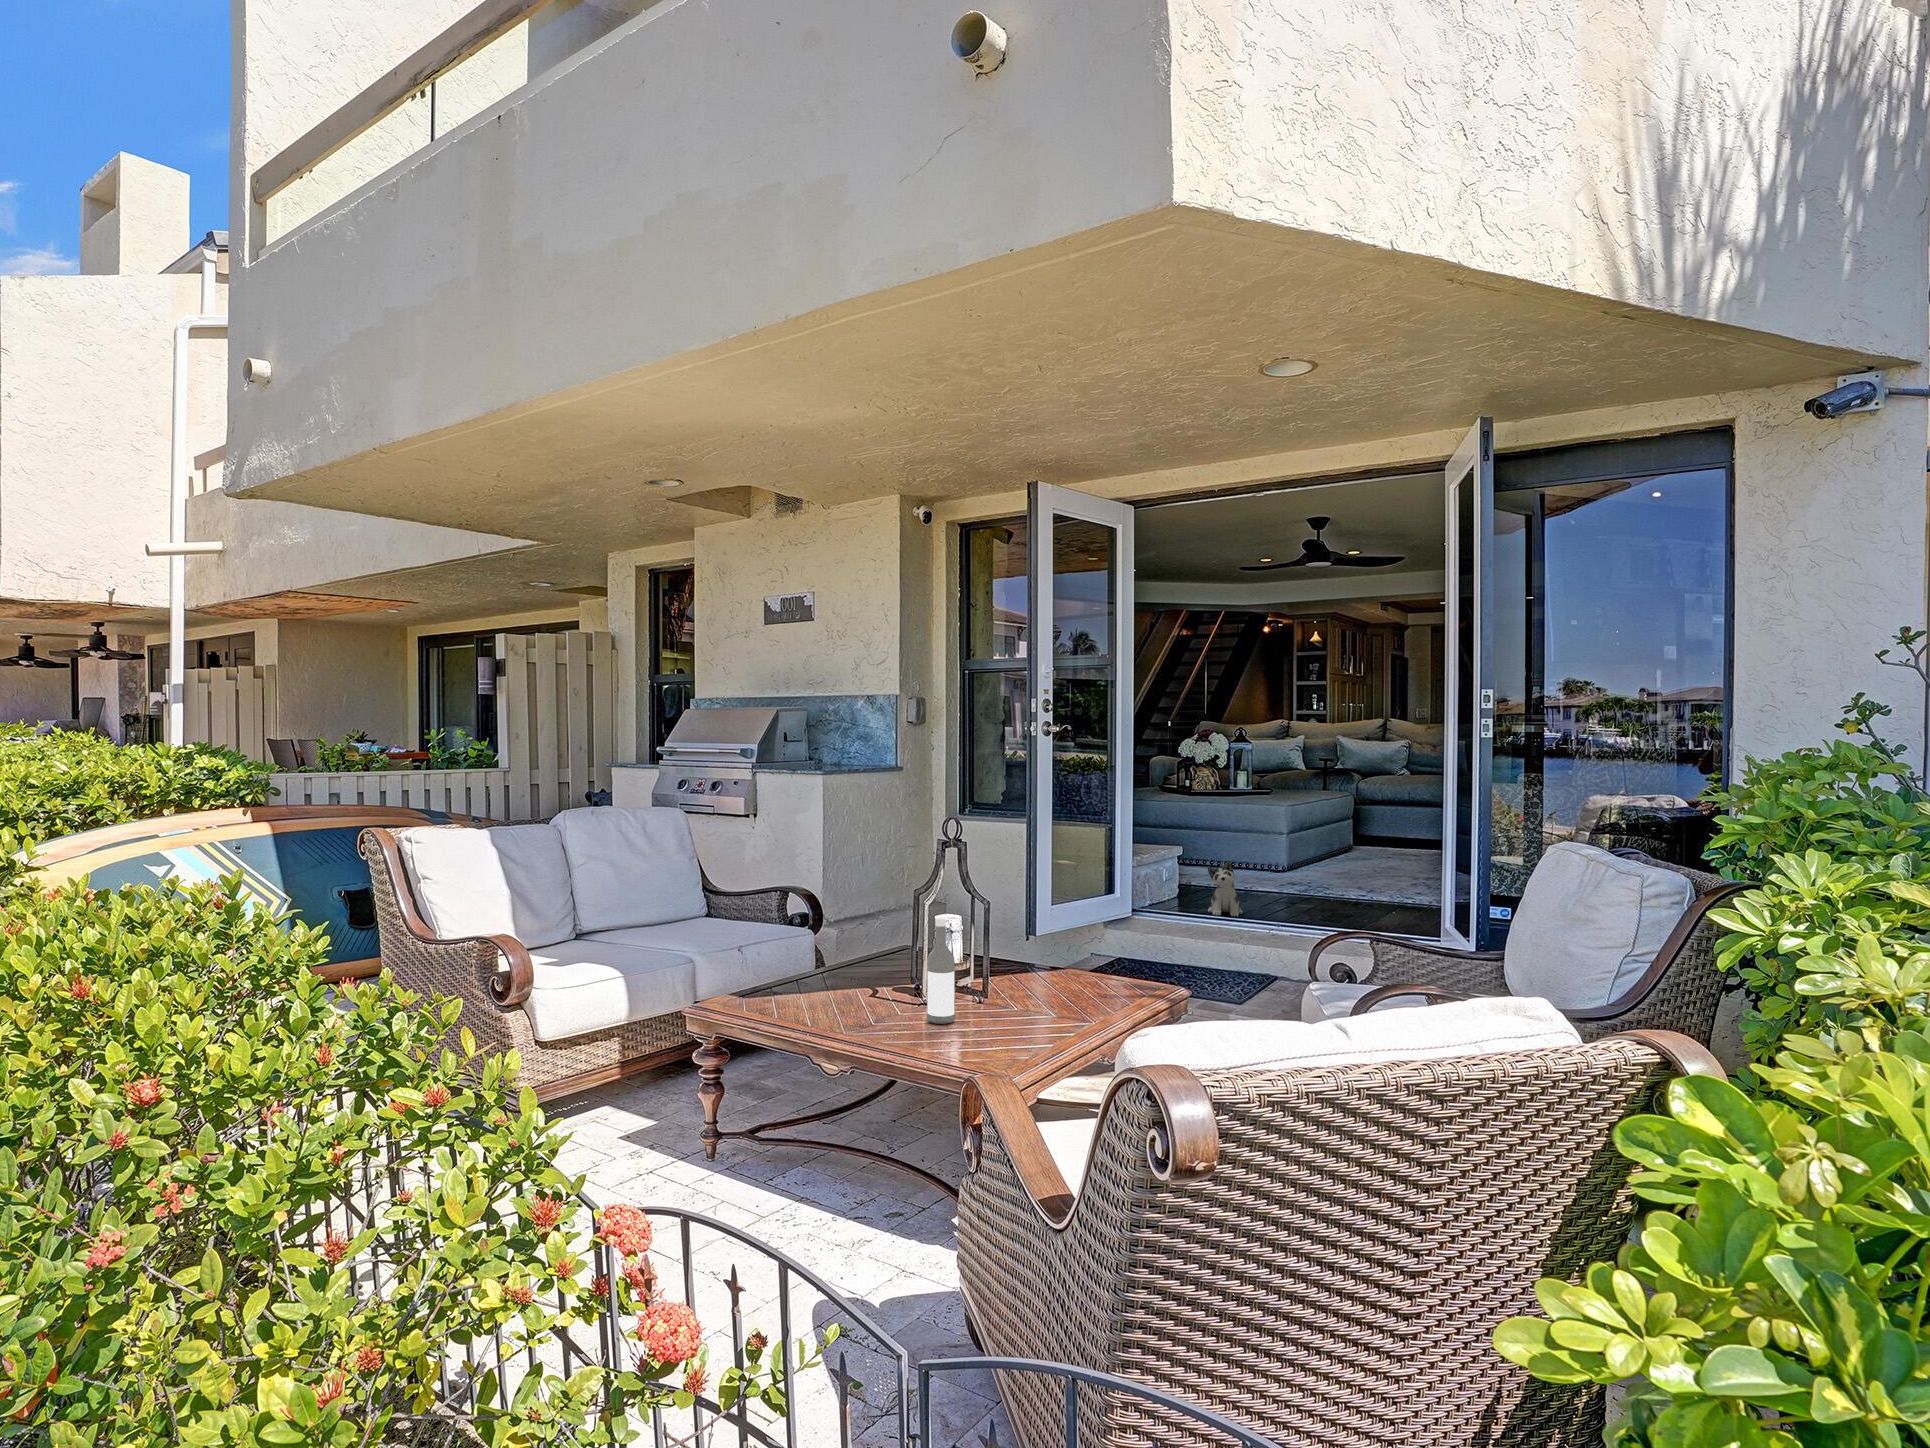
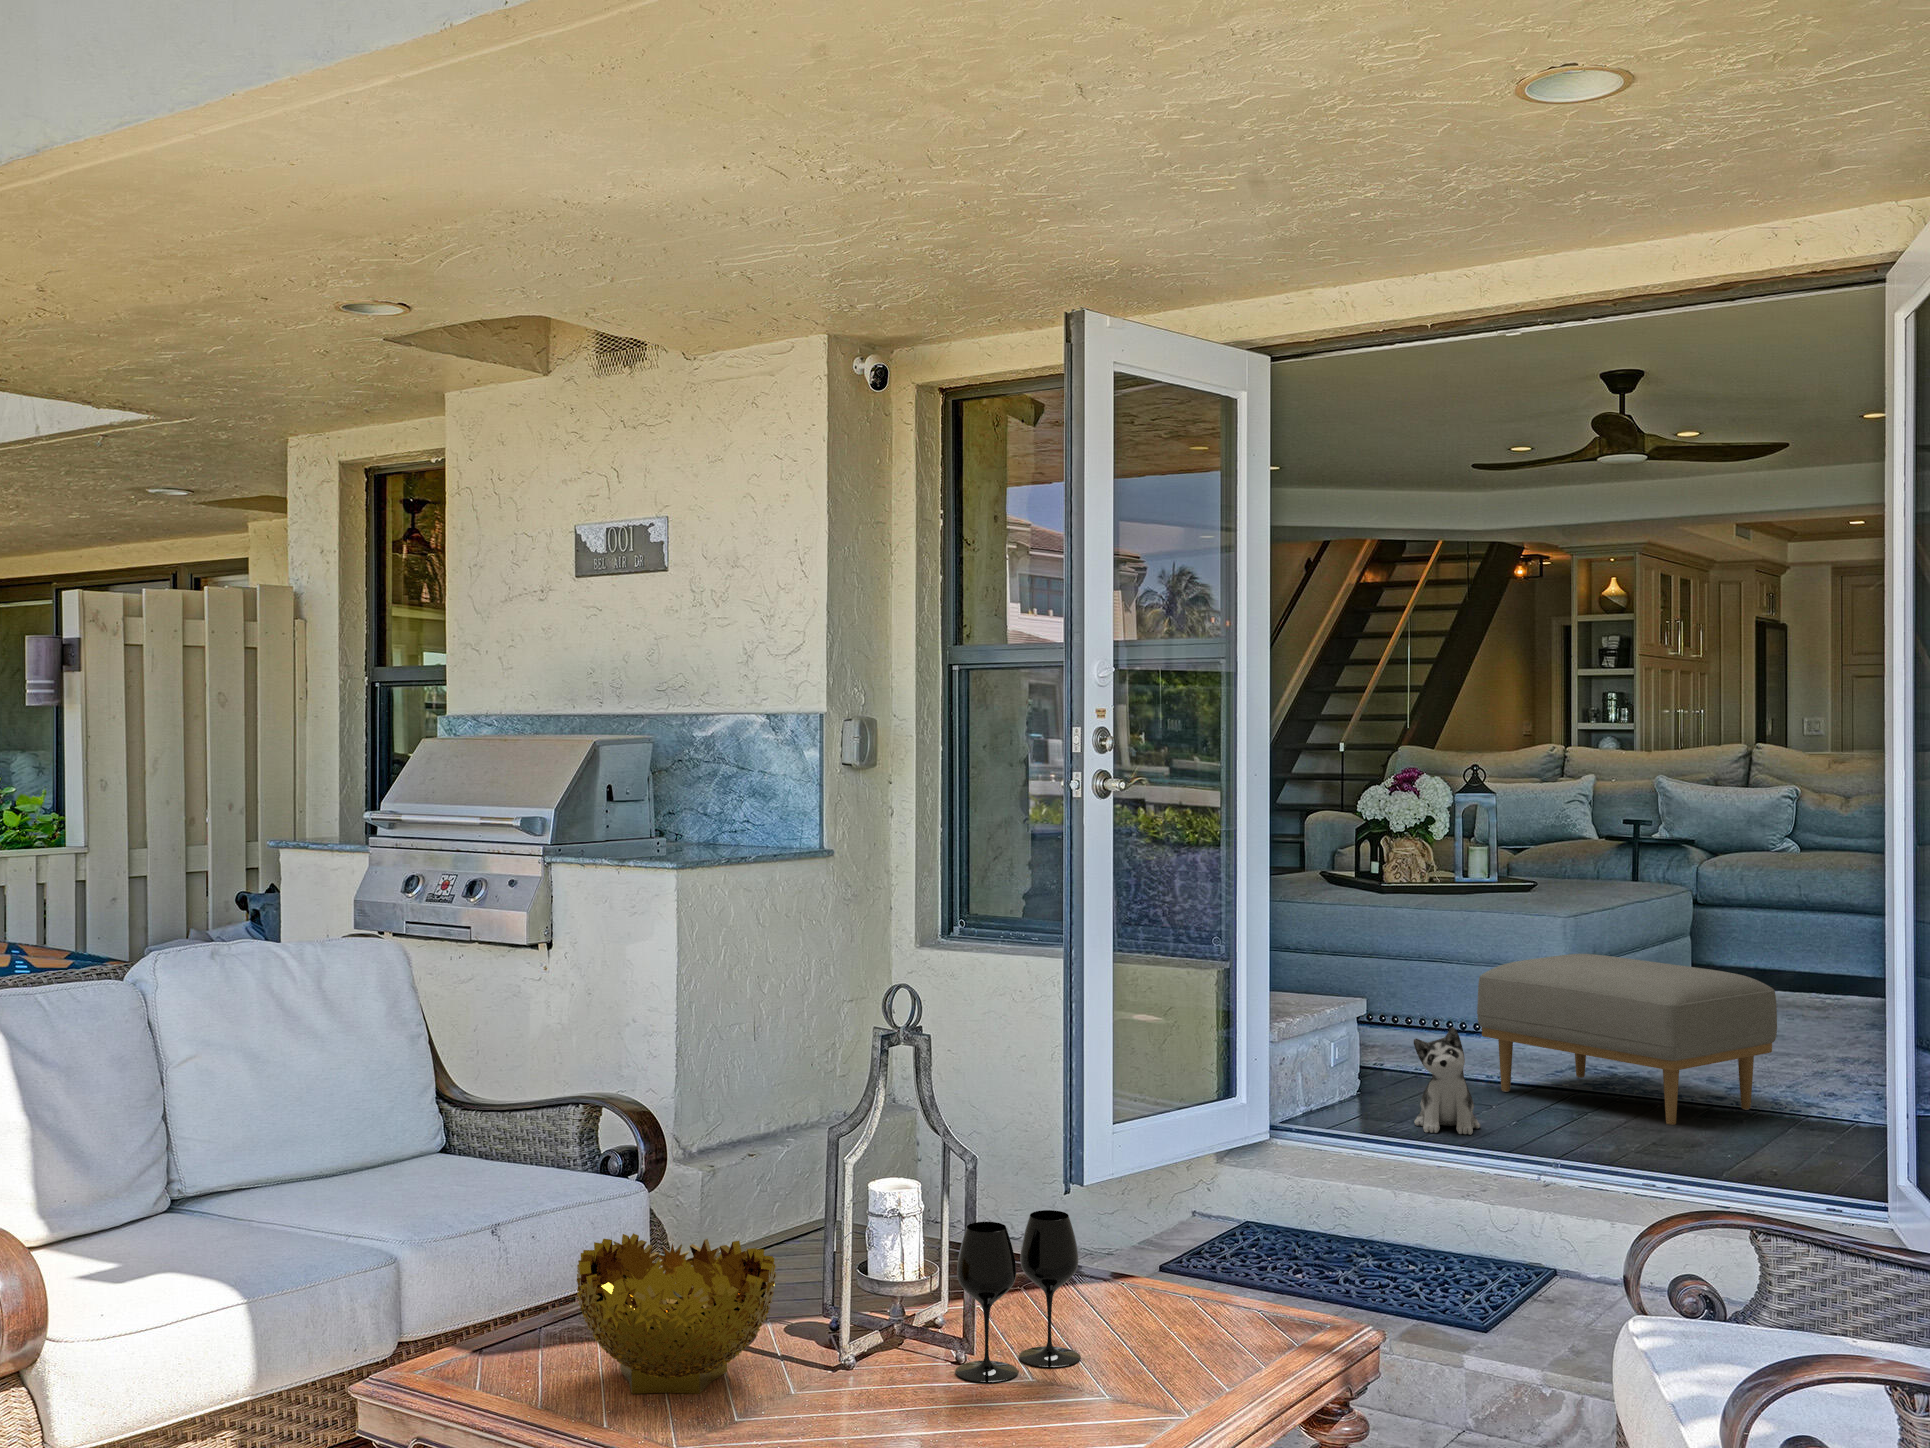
ottoman: none [1241,825,1400,913] -> present [1477,954,1777,1125]
wine bottle: present [927,918,955,1024] -> none [844,1198,901,1417]
wine glass: none [980,928,1041,1011] -> present [955,1210,1080,1383]
decorative bowl: none [794,939,892,1015] -> present [577,1233,776,1394]

